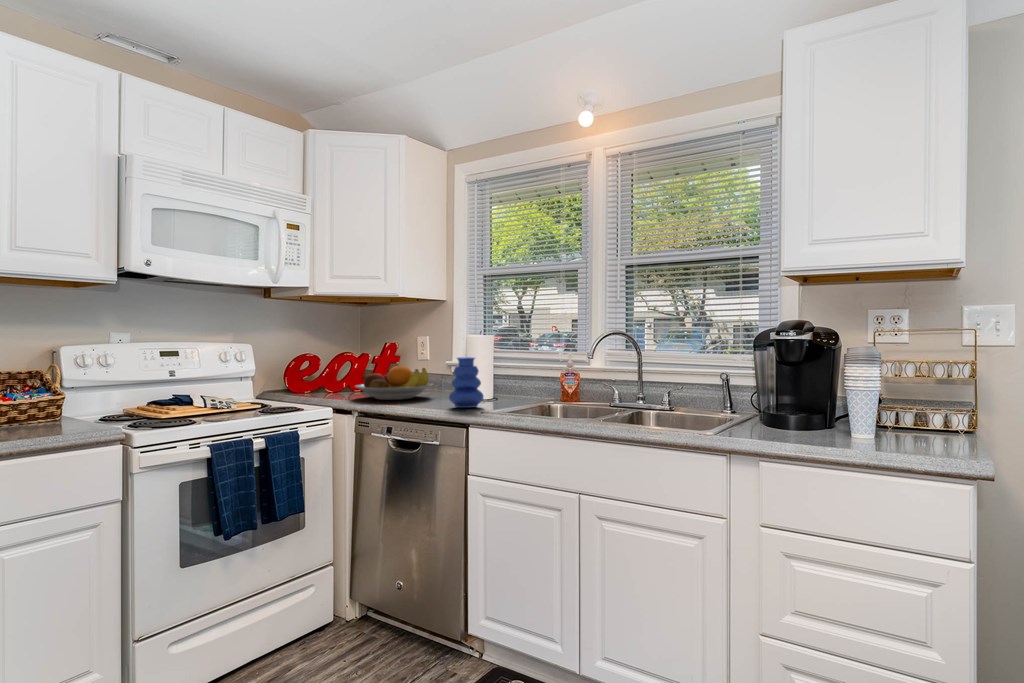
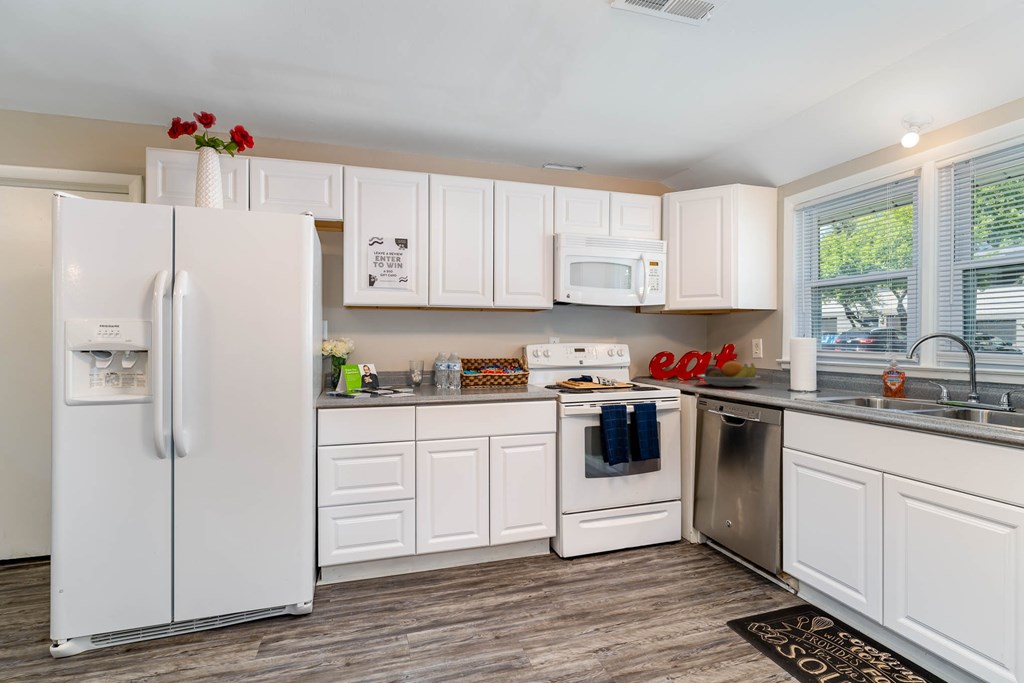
vase: present [449,357,484,408] -> none [770,355,800,395]

